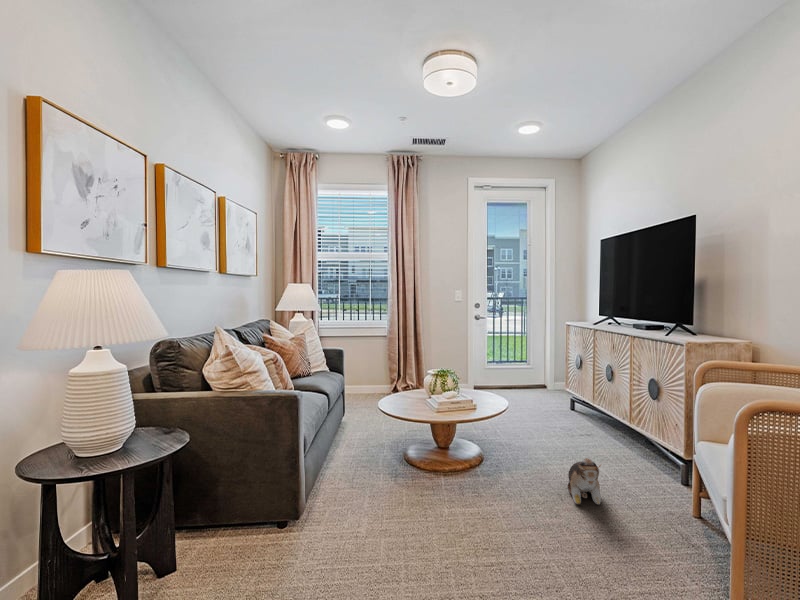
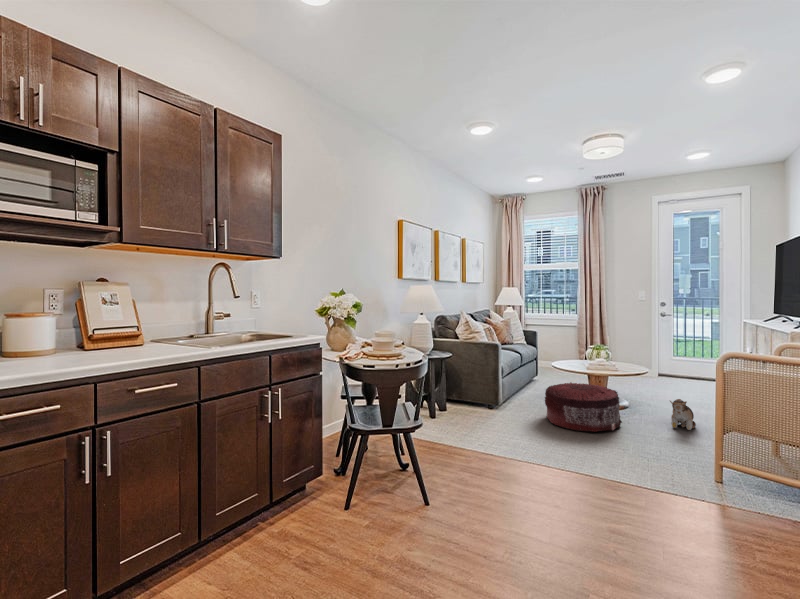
pouf: none [389,446,517,563] -> present [545,382,622,432]

